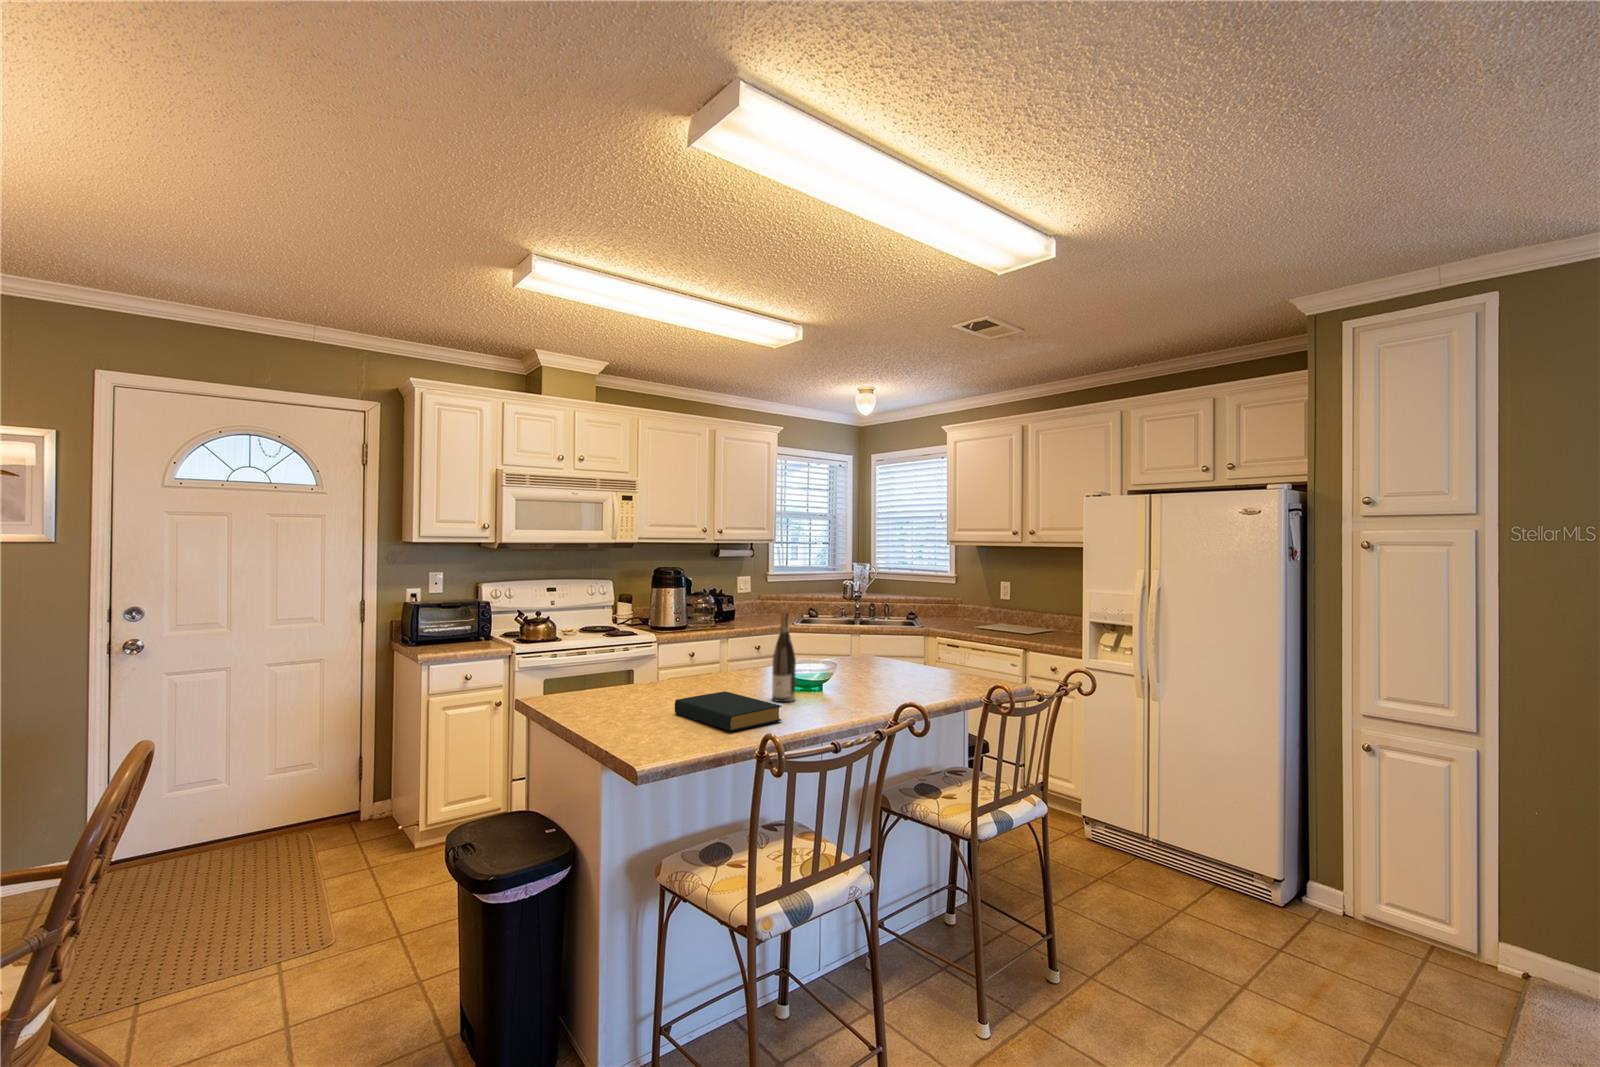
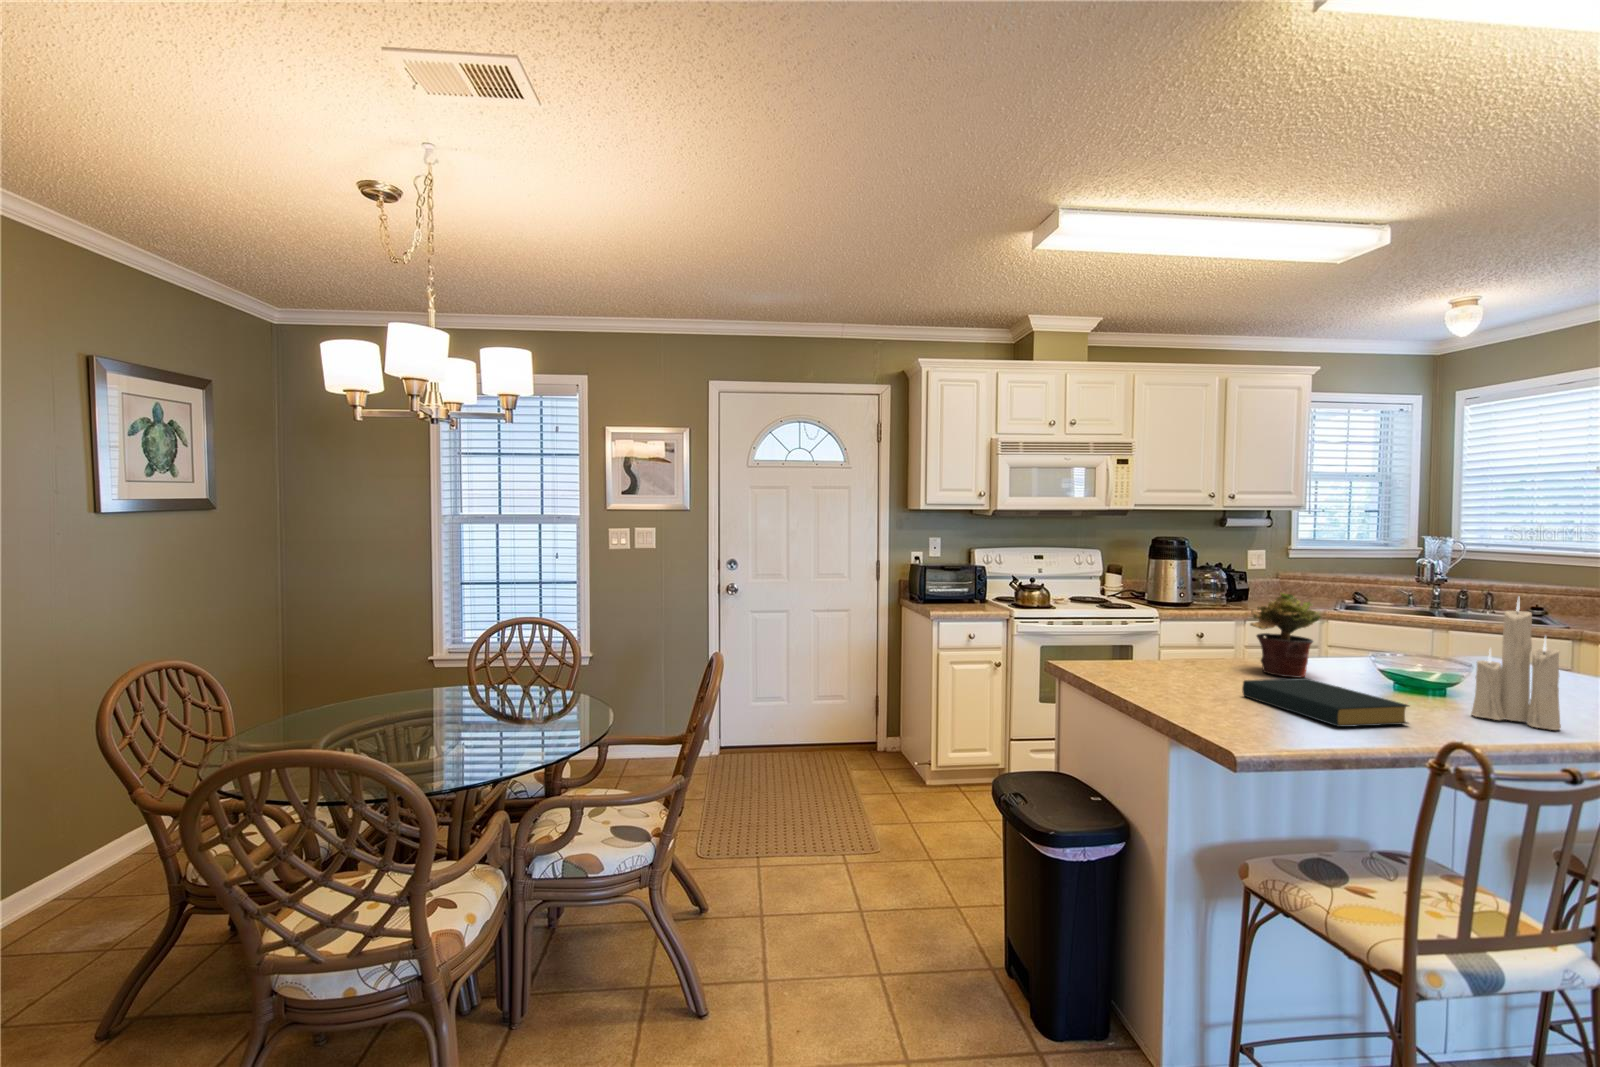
candle: none [826,610,872,711] -> present [1471,600,1561,730]
wine bottle: present [772,612,796,702] -> none [1373,587,1413,702]
potted plant: none [694,619,745,690] -> present [1250,594,1321,678]

